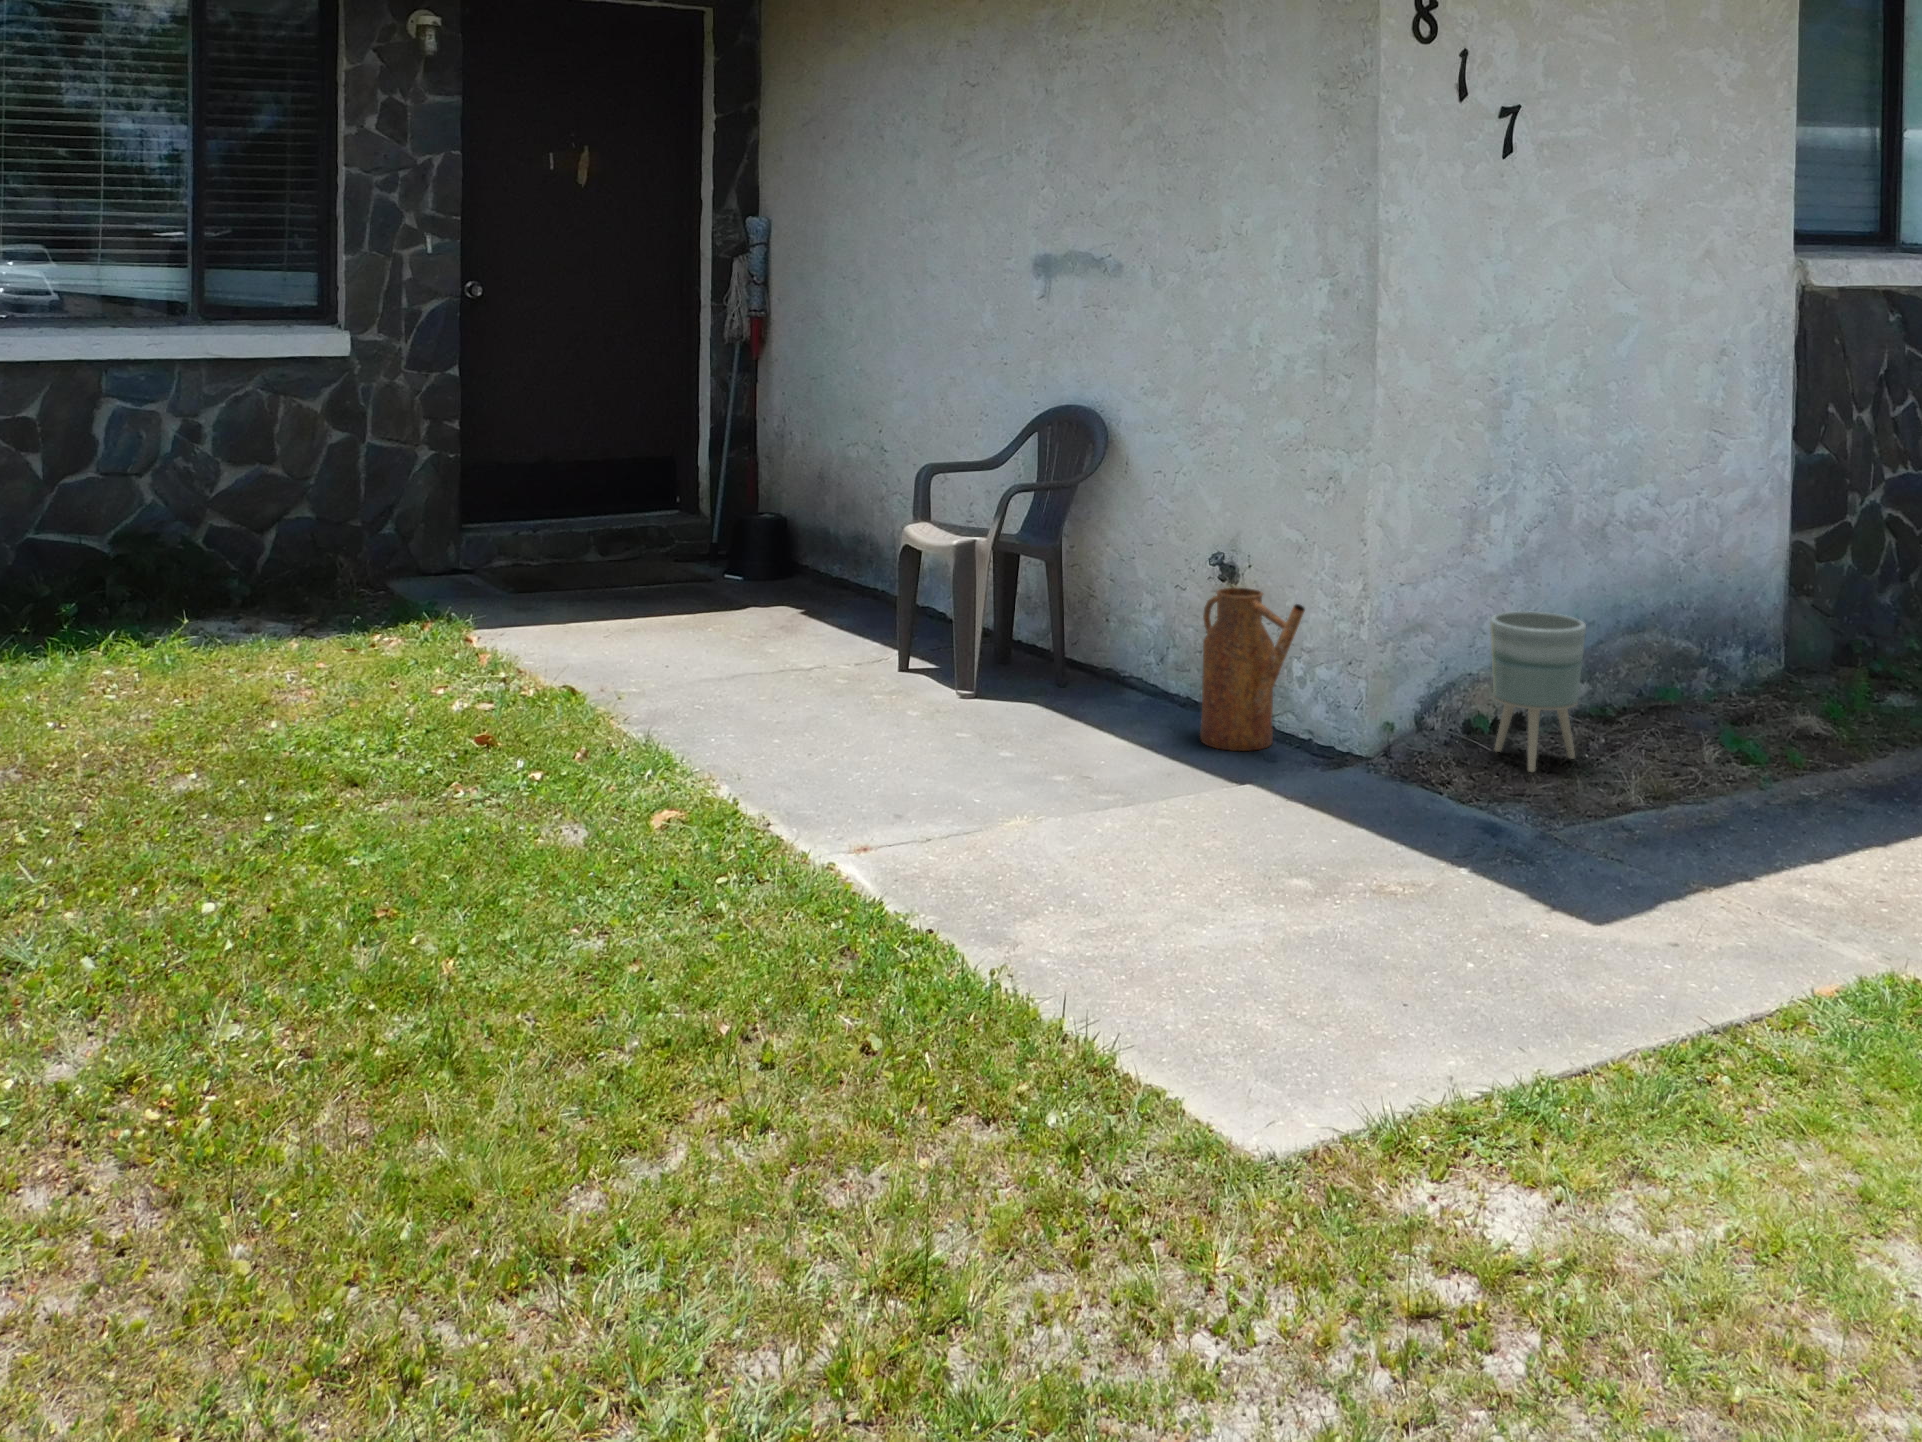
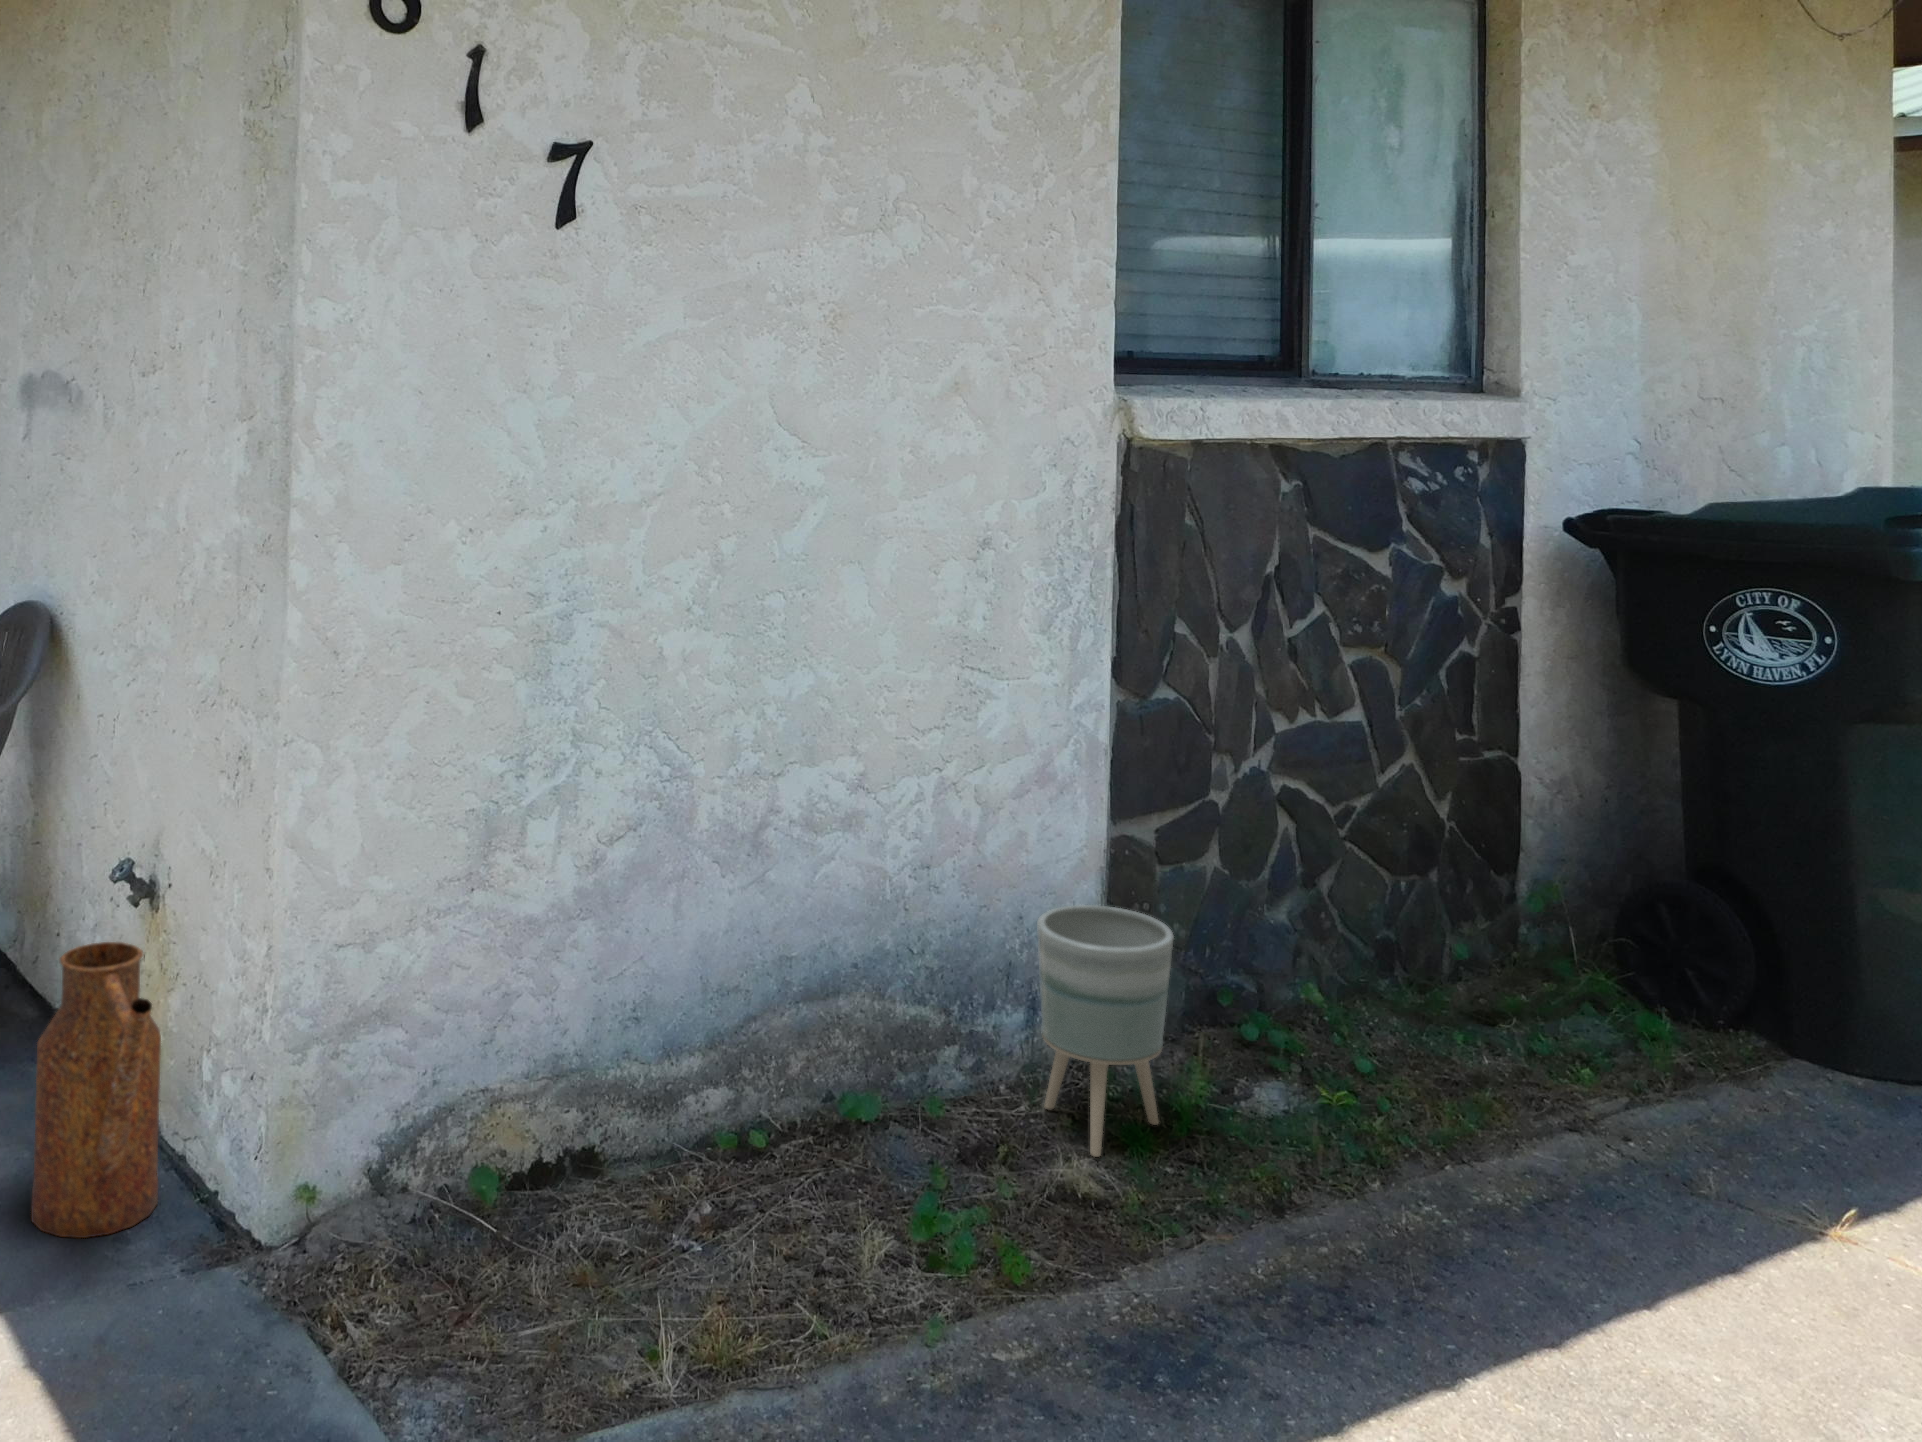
planter: present [1490,611,1586,772] -> present [1037,905,1174,1157]

